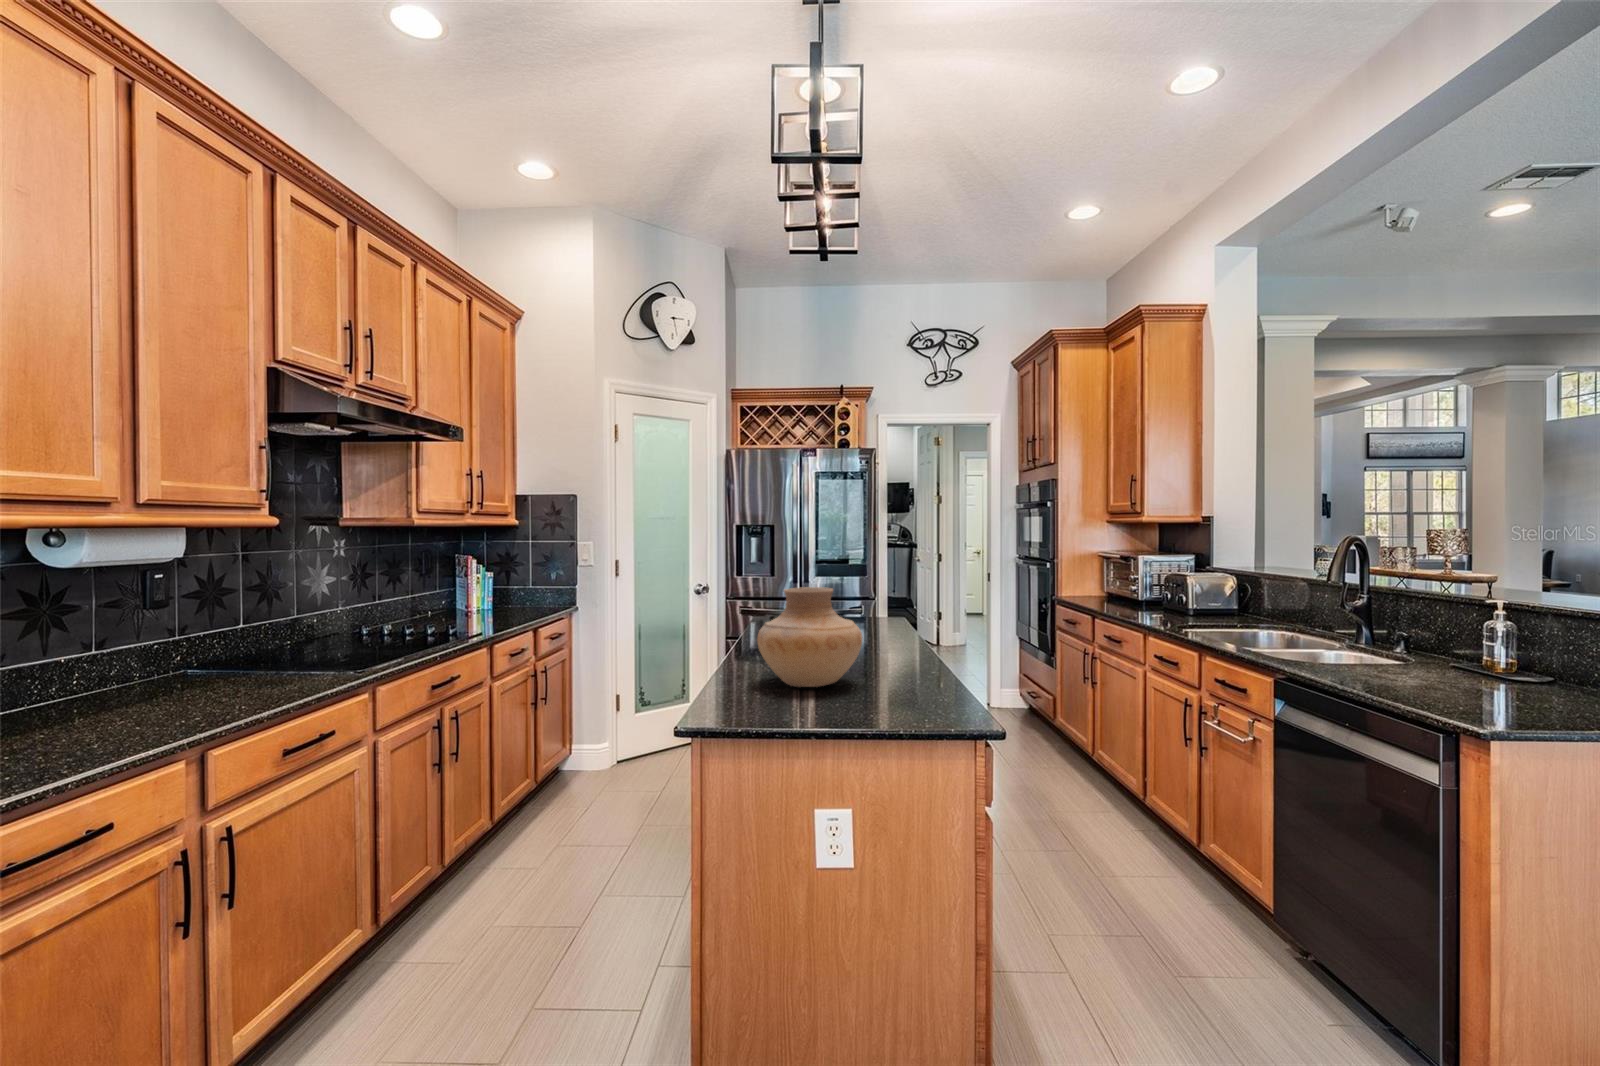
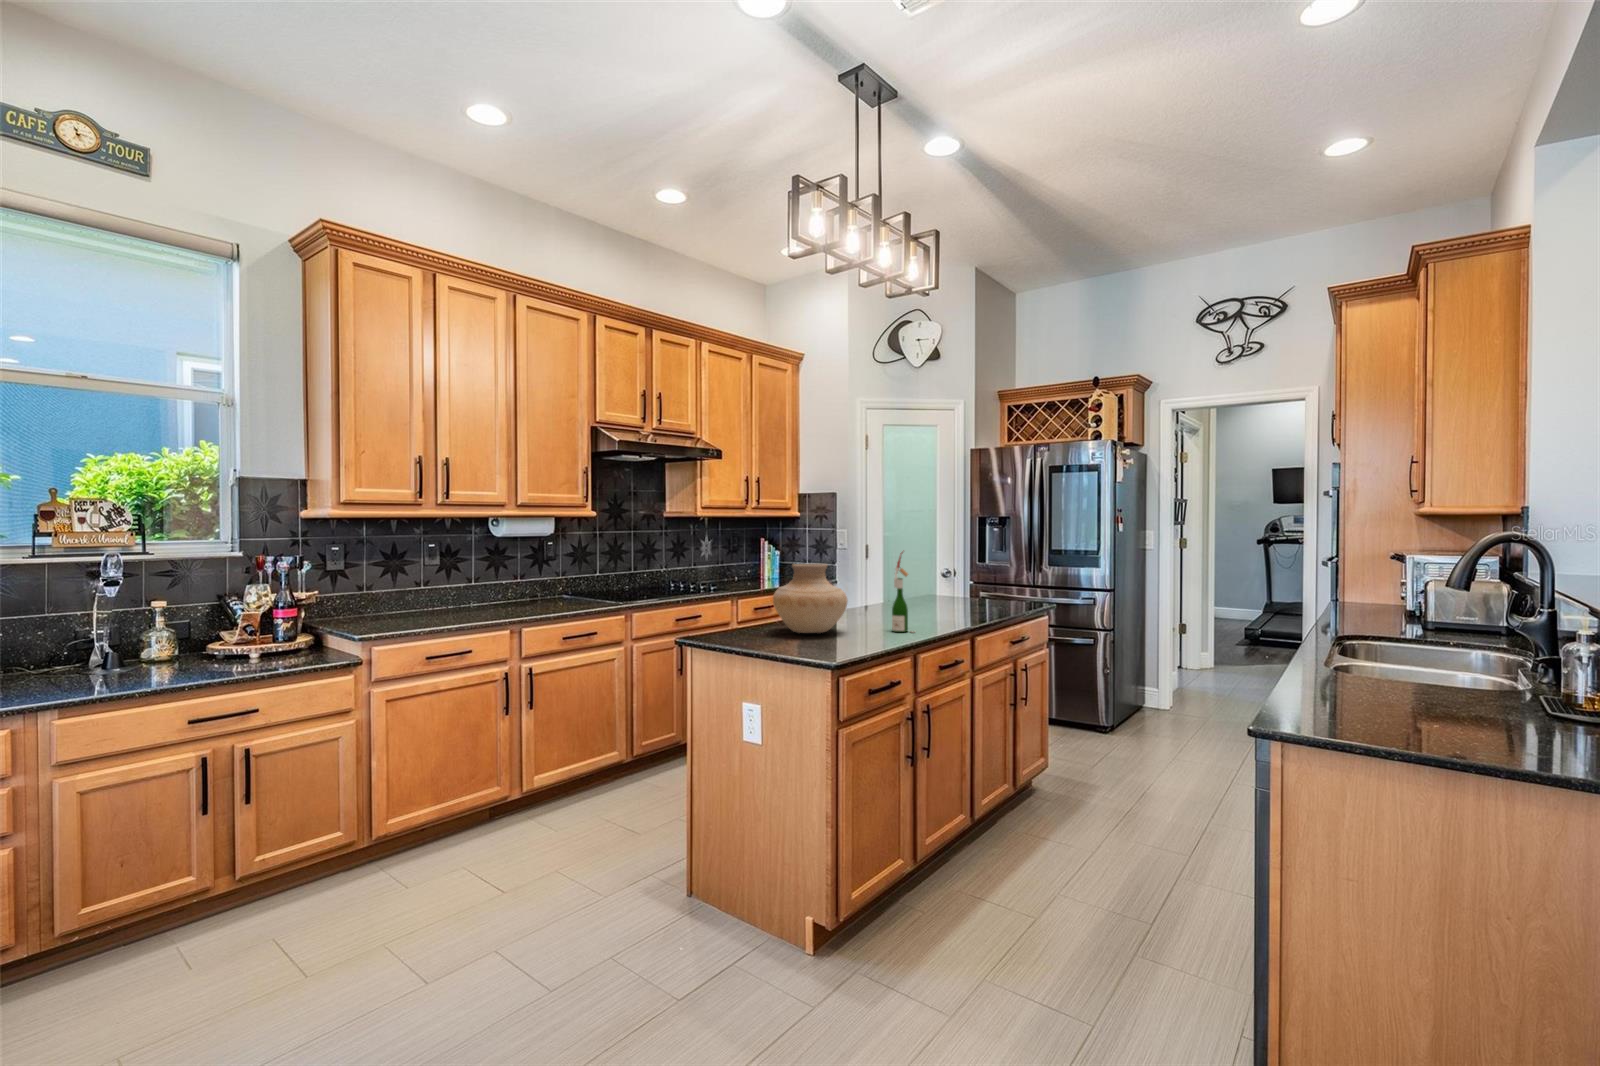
wine bottle: none [881,565,913,669] -> present [892,552,908,632]

